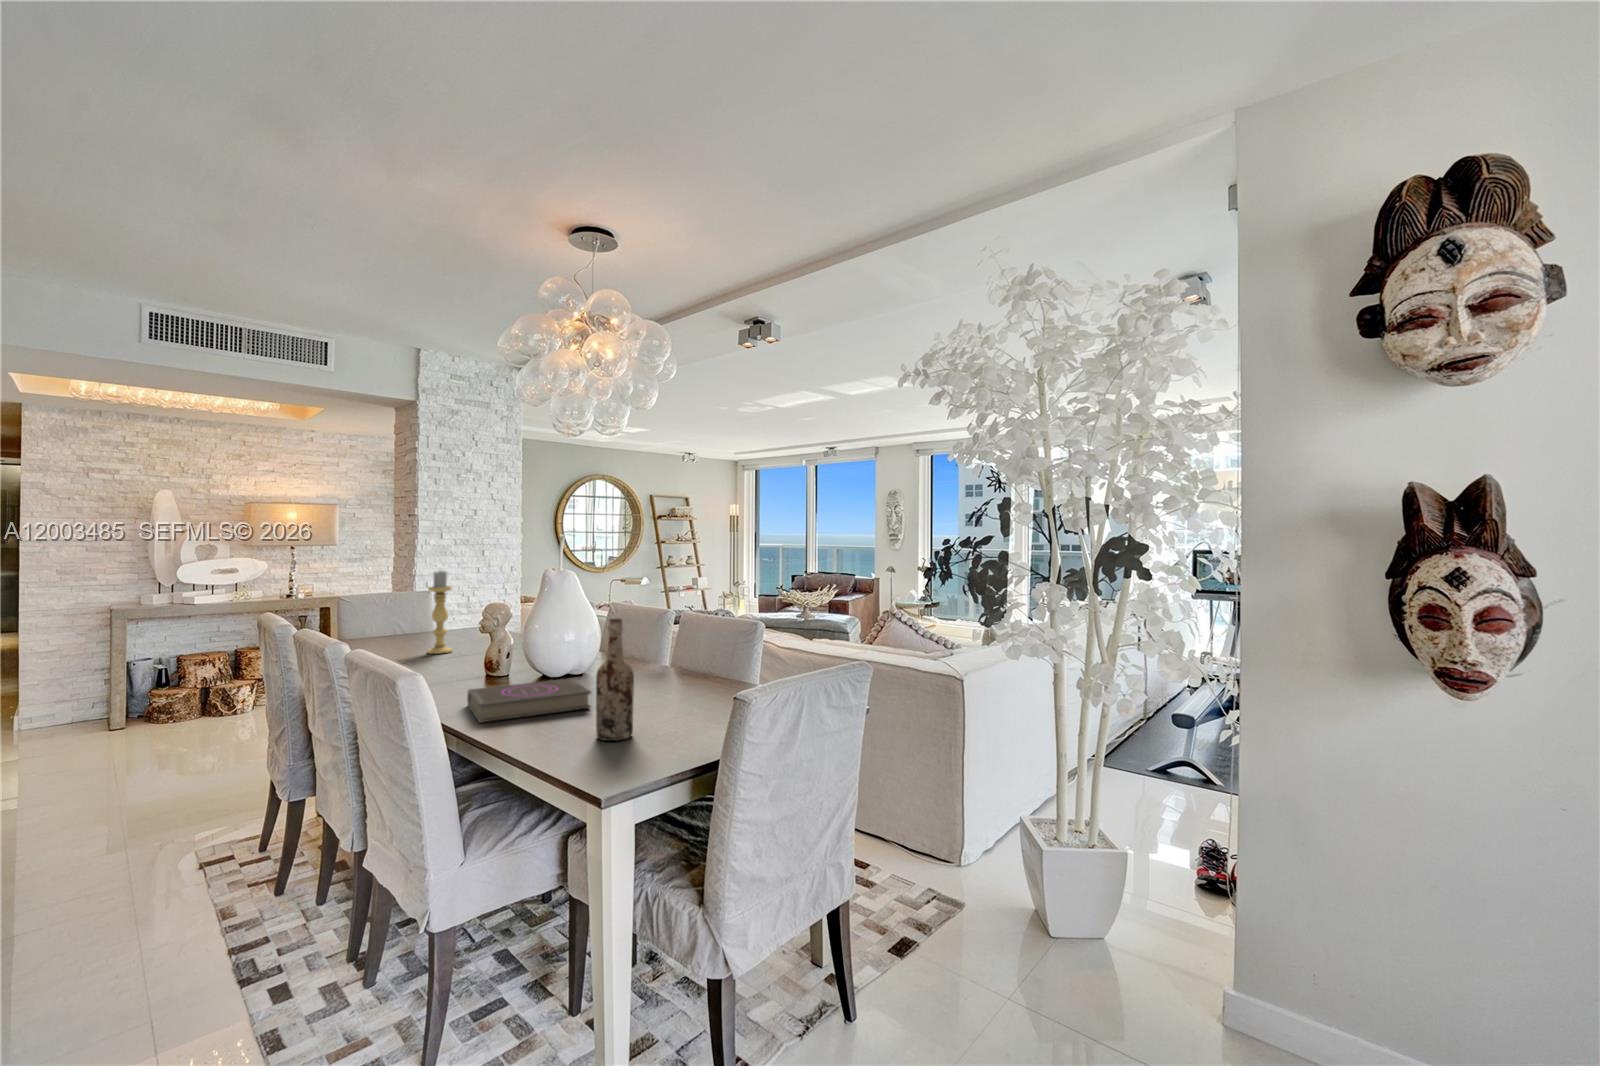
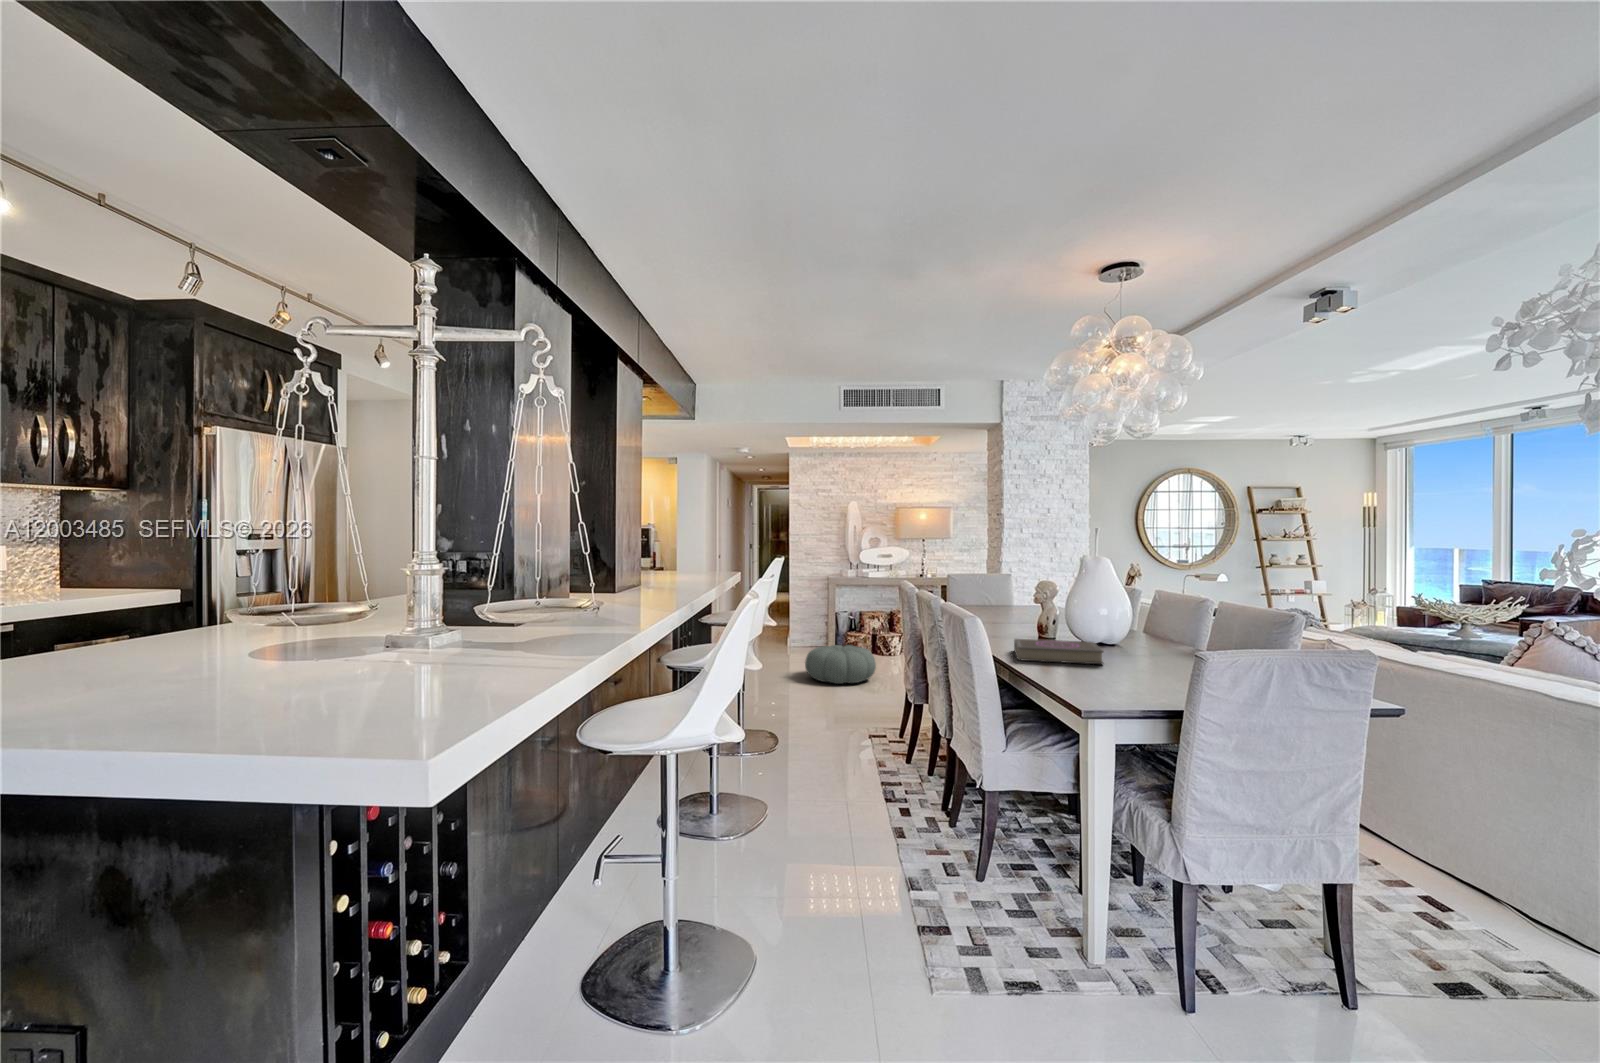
candle holder: present [427,571,452,654] -> none [999,554,1017,619]
wine bottle: present [596,619,634,741] -> none [1097,590,1128,686]
pouf: none [53,714,208,784] -> present [805,645,876,684]

